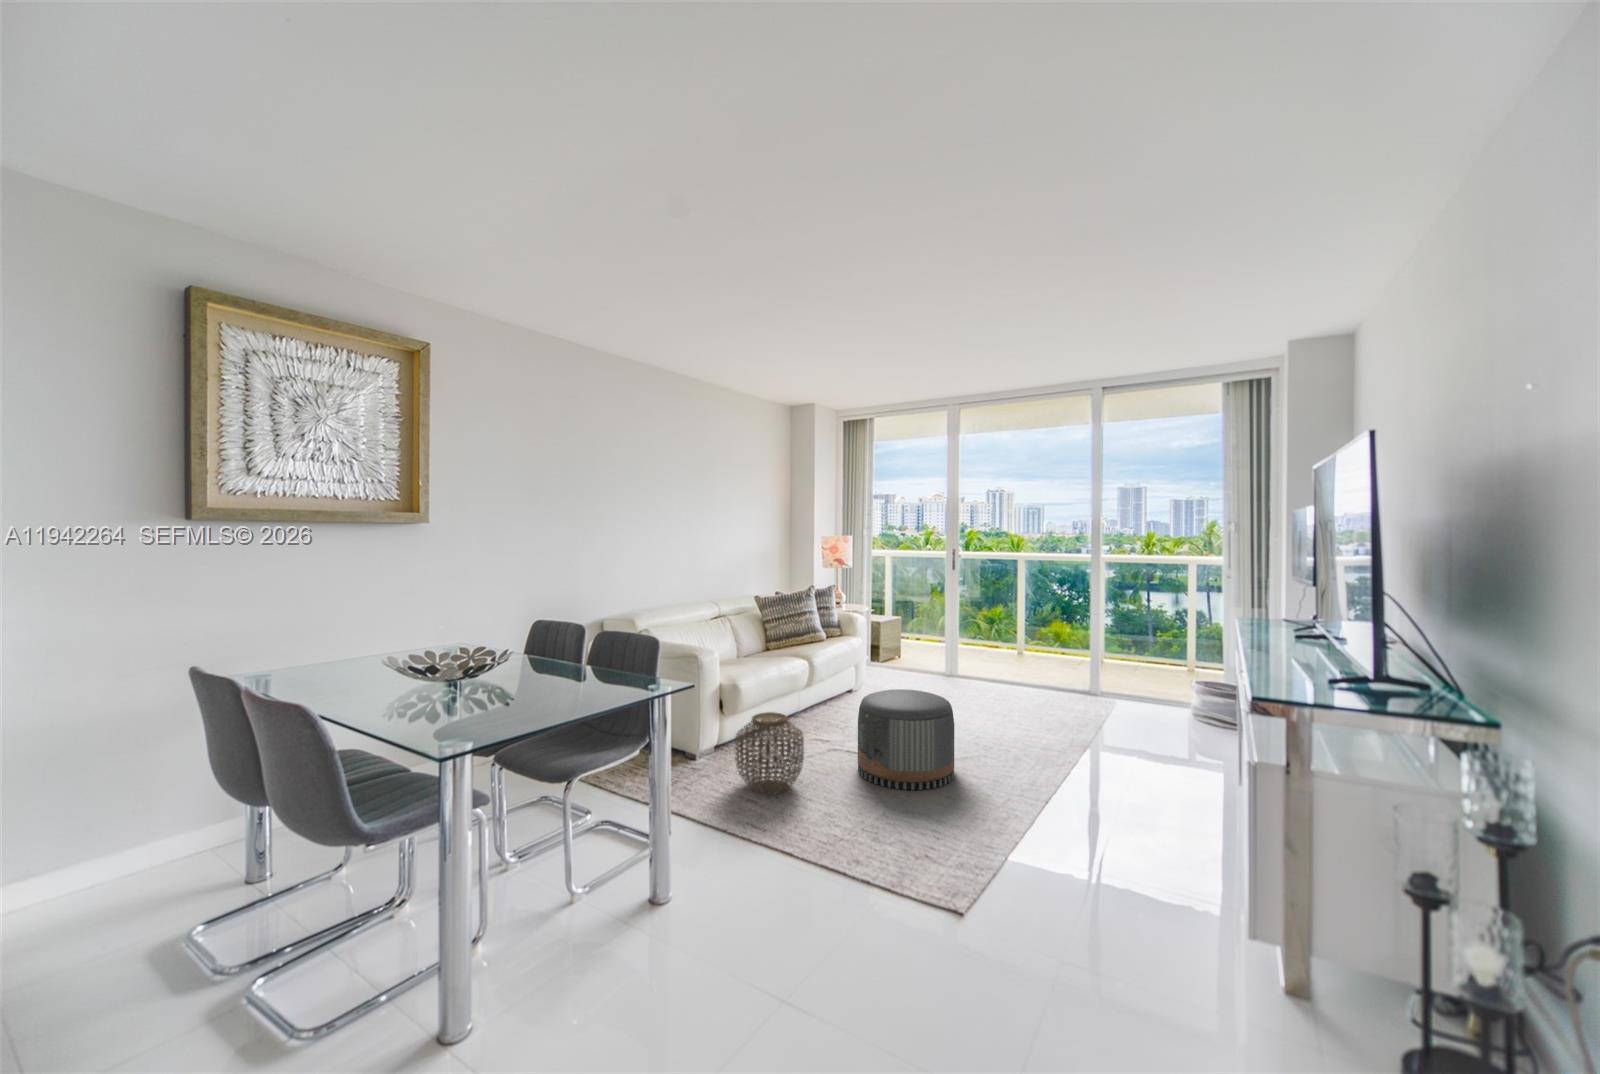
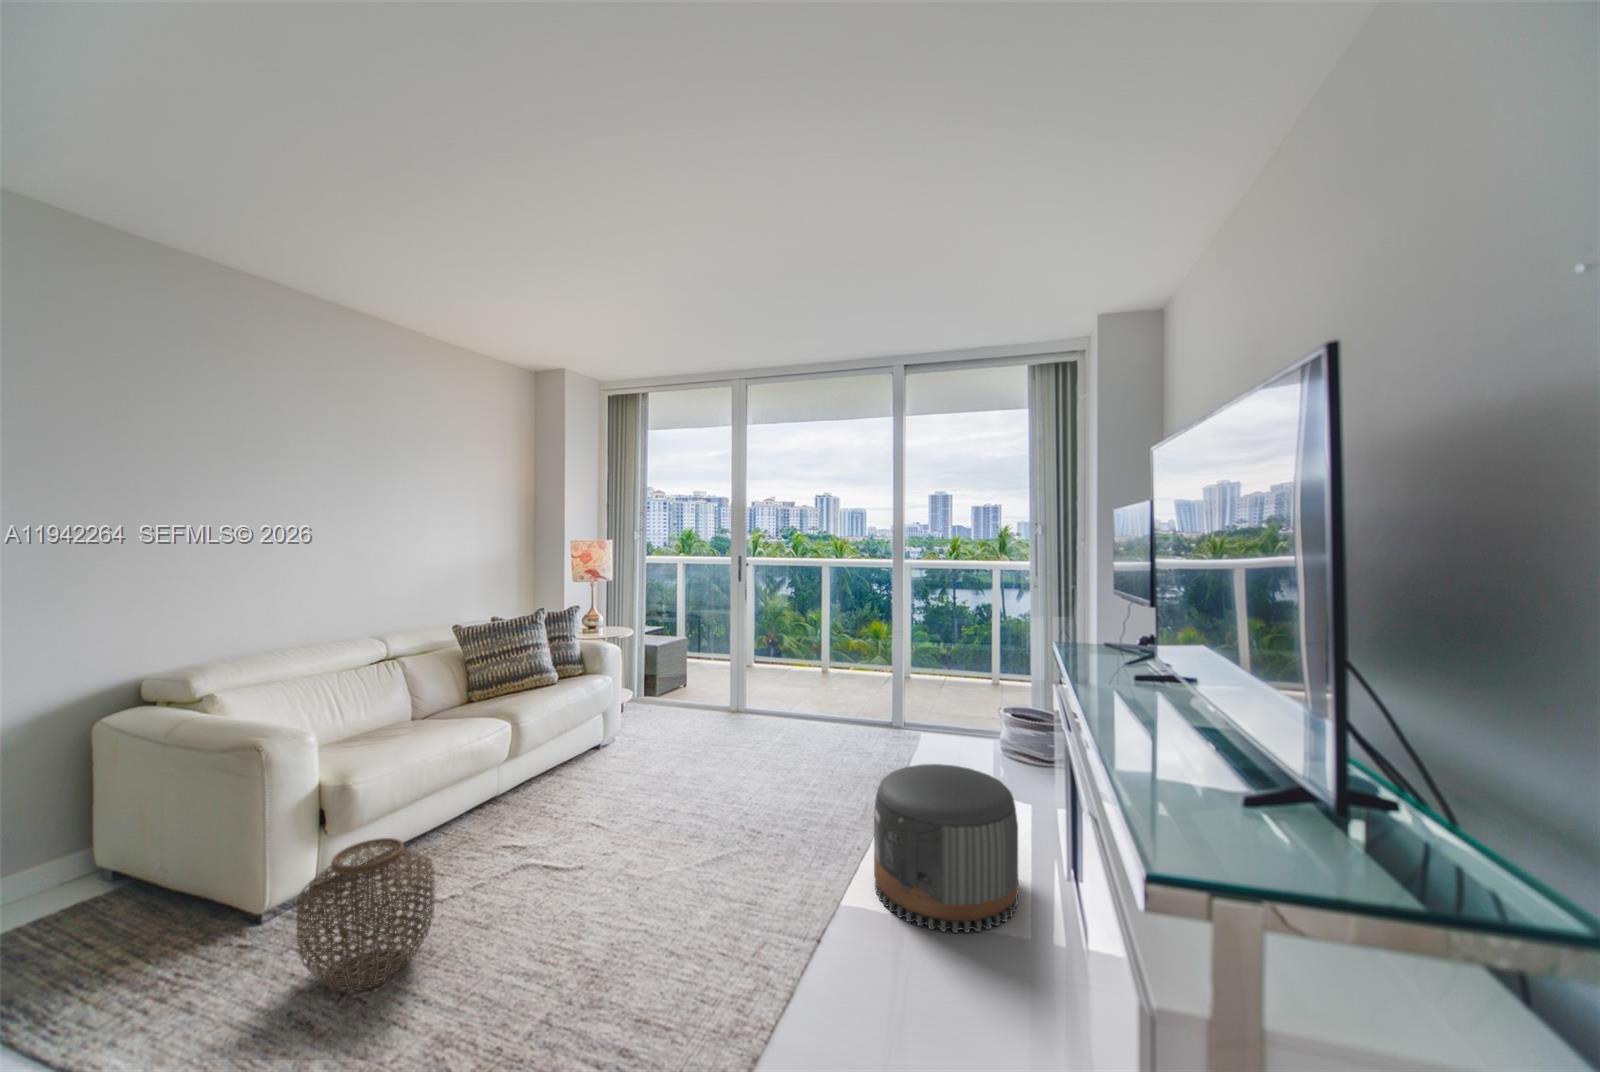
pouf: present [858,689,954,790] -> present [874,764,1018,933]

